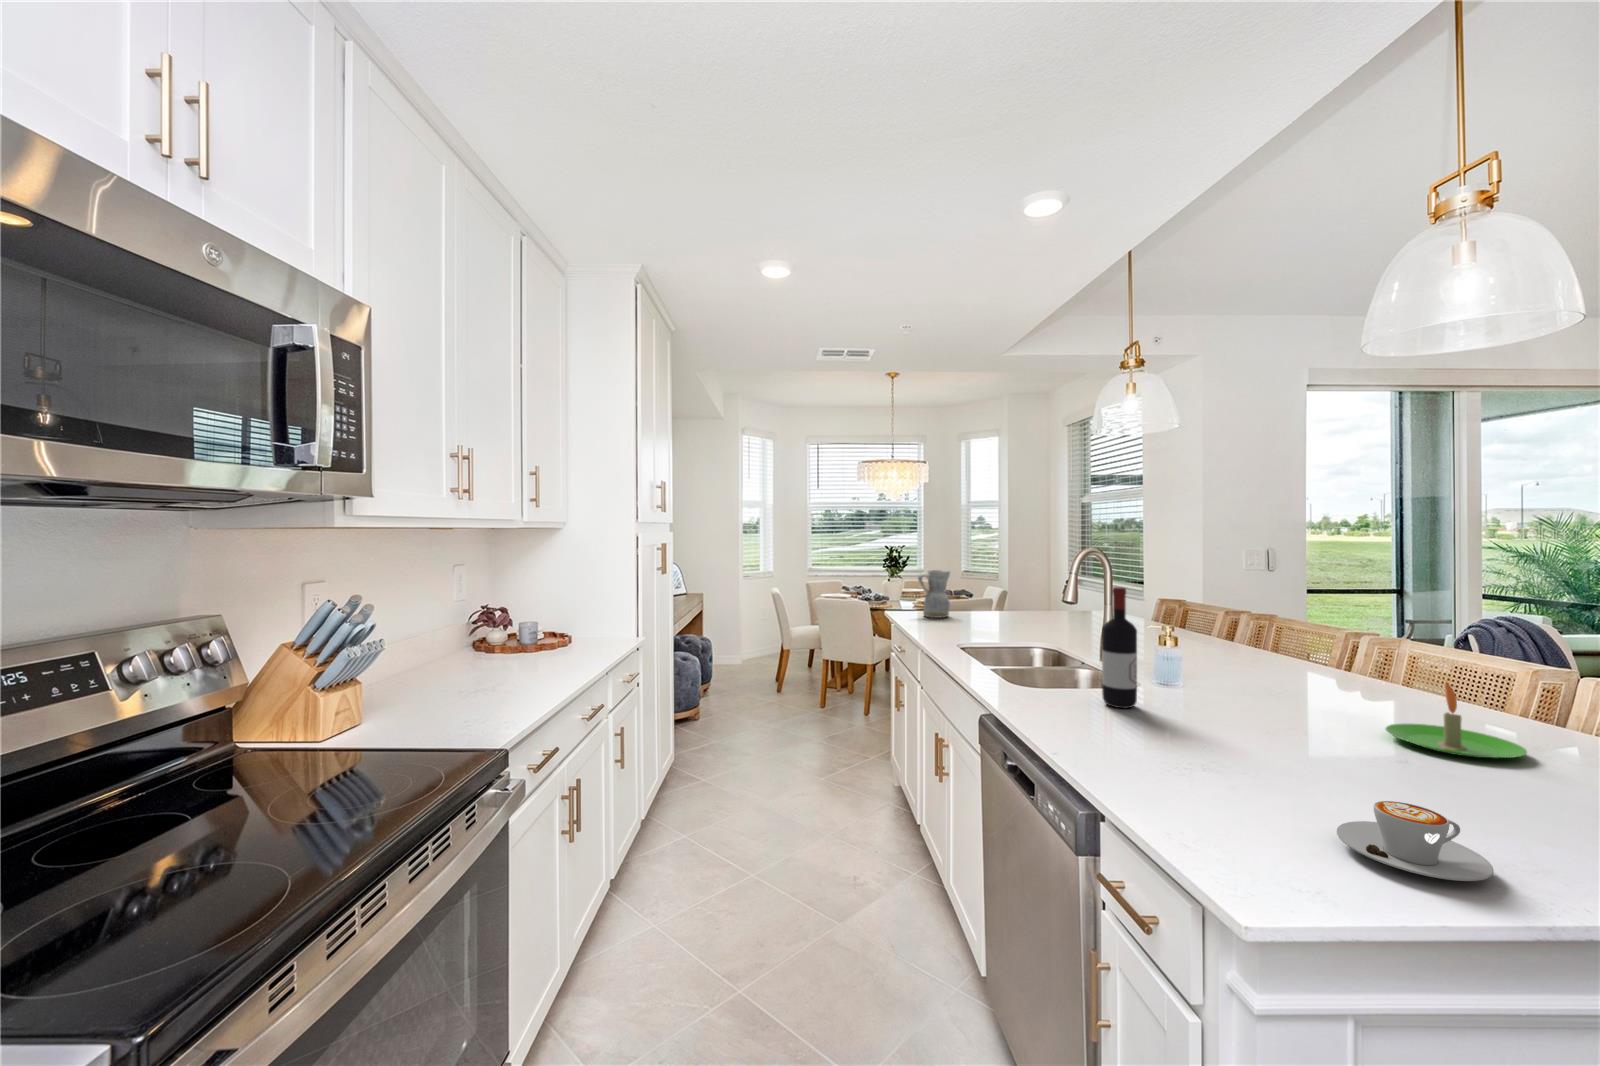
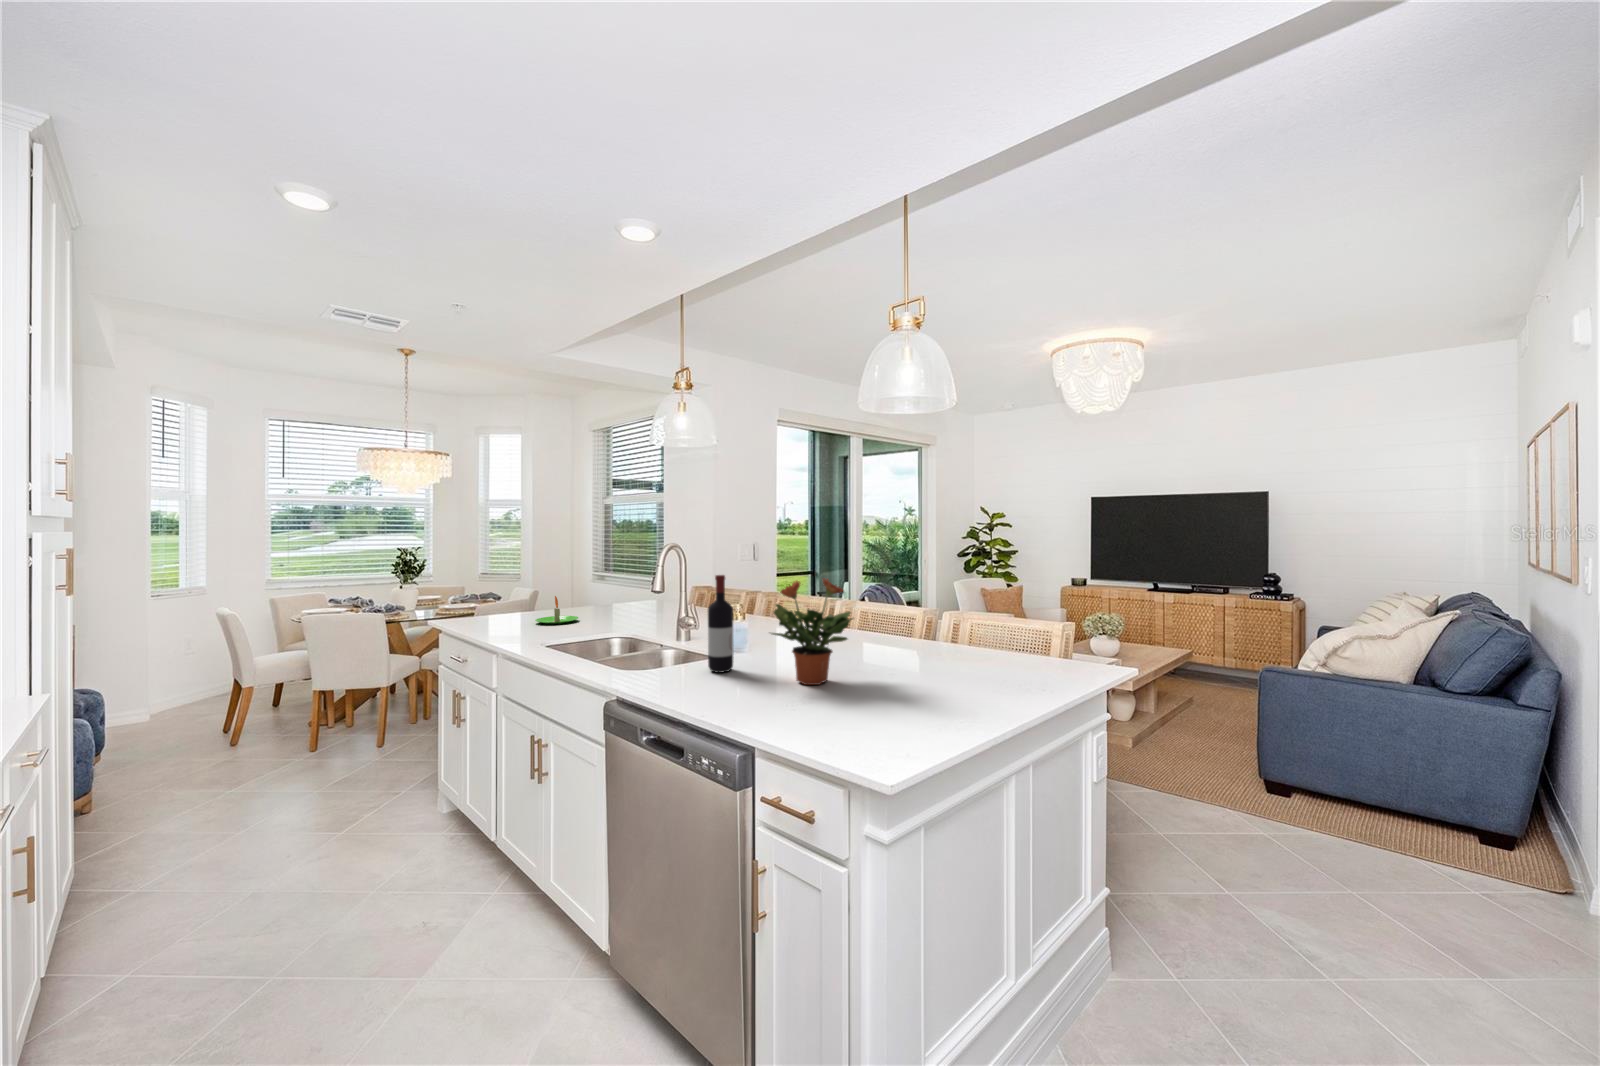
ceramic pitcher: present [918,570,950,618] -> none [474,571,510,621]
potted plant: none [1165,601,1319,753] -> present [772,578,853,685]
candle: present [1385,682,1527,758] -> present [535,596,578,624]
coffee cup: present [1337,801,1494,881] -> none [895,691,963,728]

